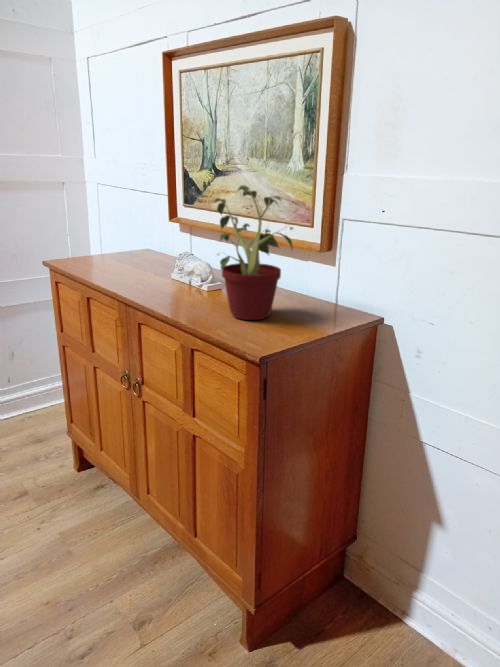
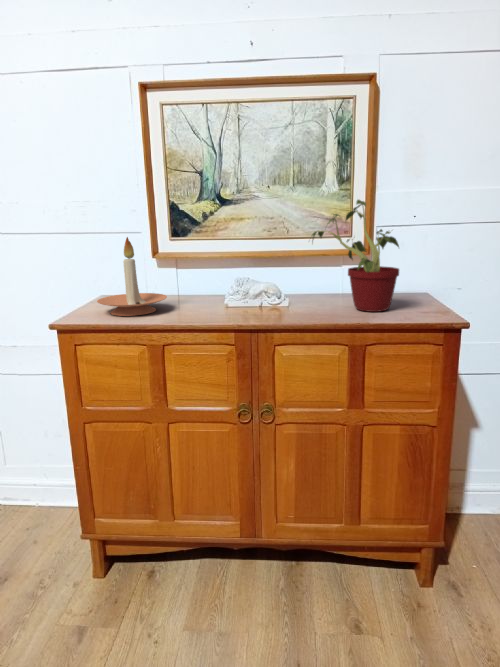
candle holder: none [90,199,151,268] -> present [97,237,167,316]

